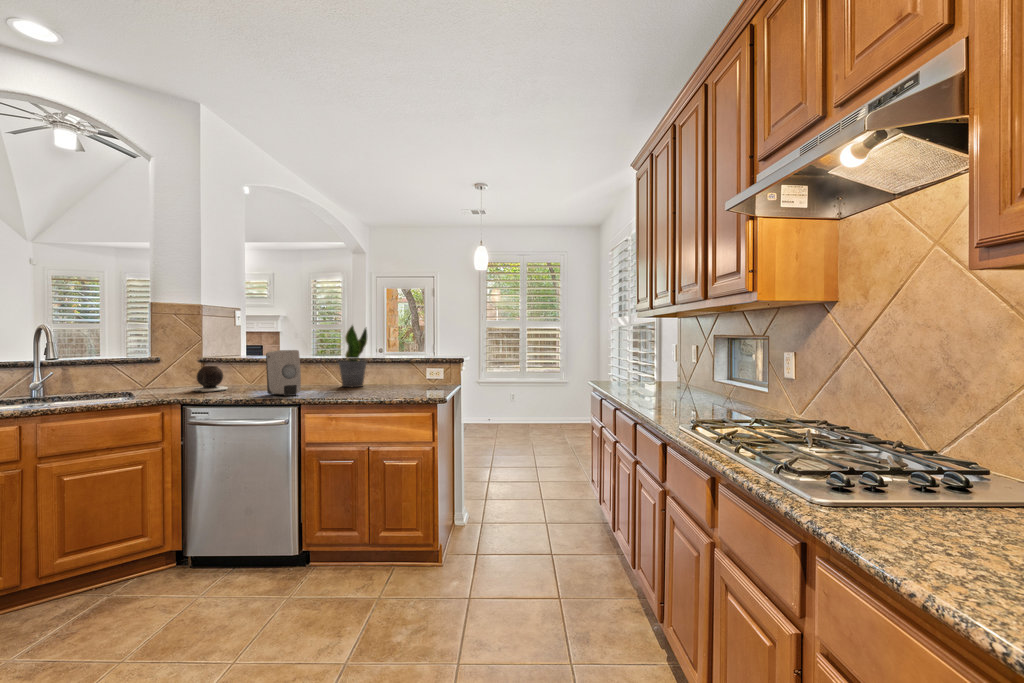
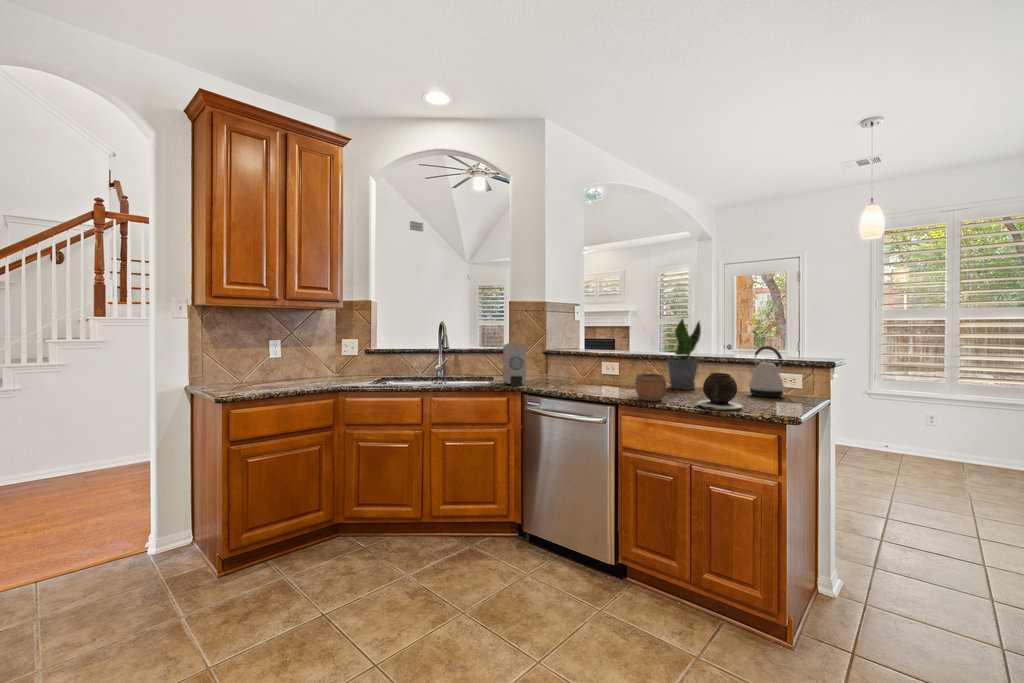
kettle: none [406,348,432,387] -> present [749,346,784,397]
soap dispenser: present [266,350,301,396] -> present [503,343,526,386]
vase: present [192,366,227,392] -> present [697,373,743,410]
mug: none [314,374,344,398] -> present [635,372,666,401]

